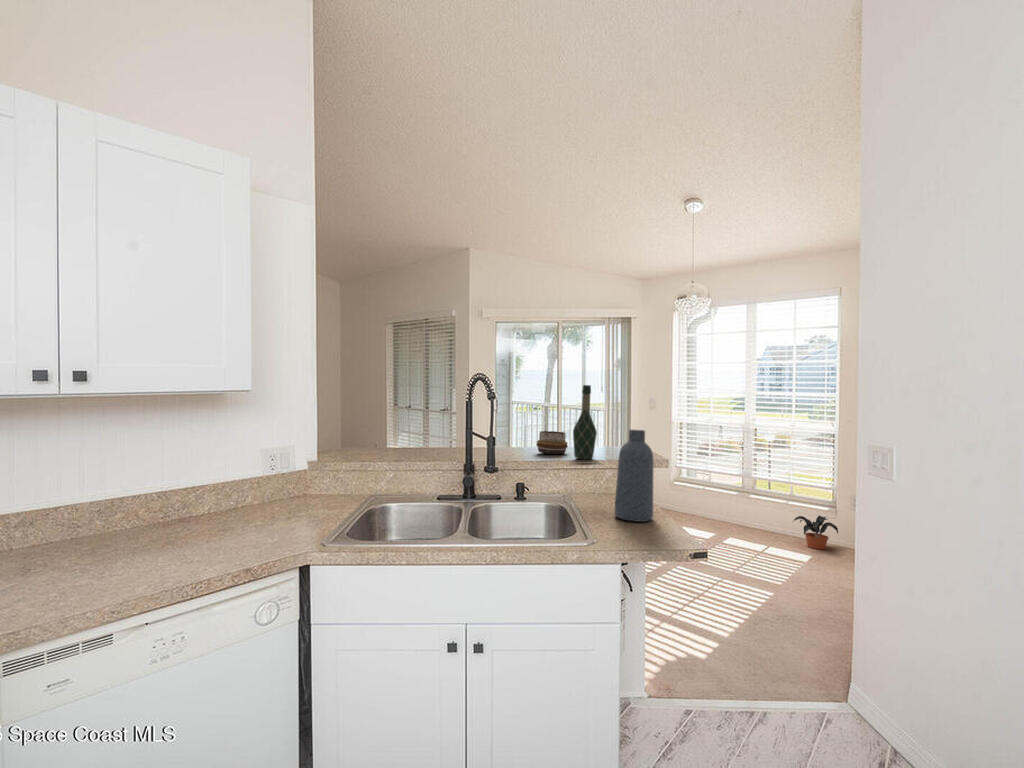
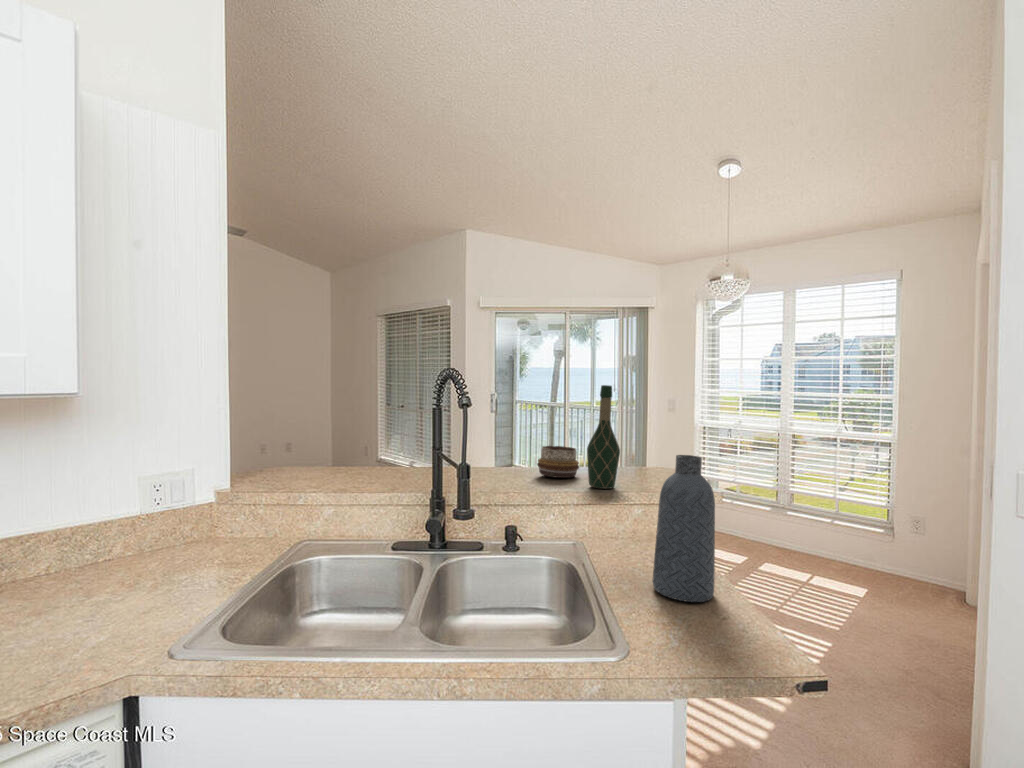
potted plant: present [794,515,838,549] -> none [839,537,896,578]

